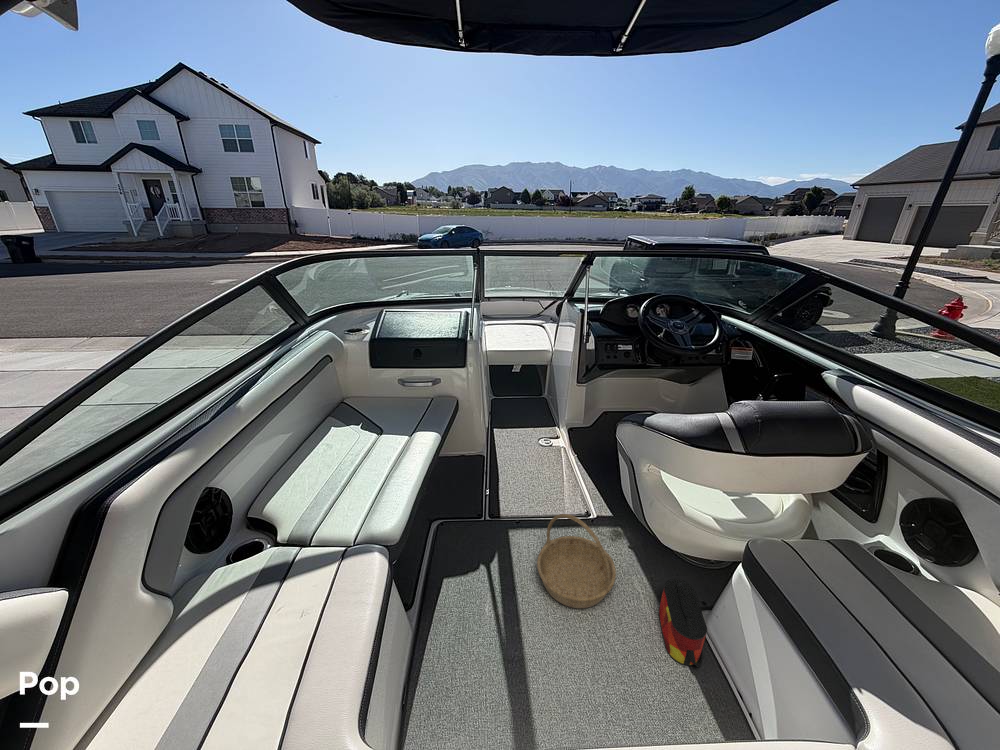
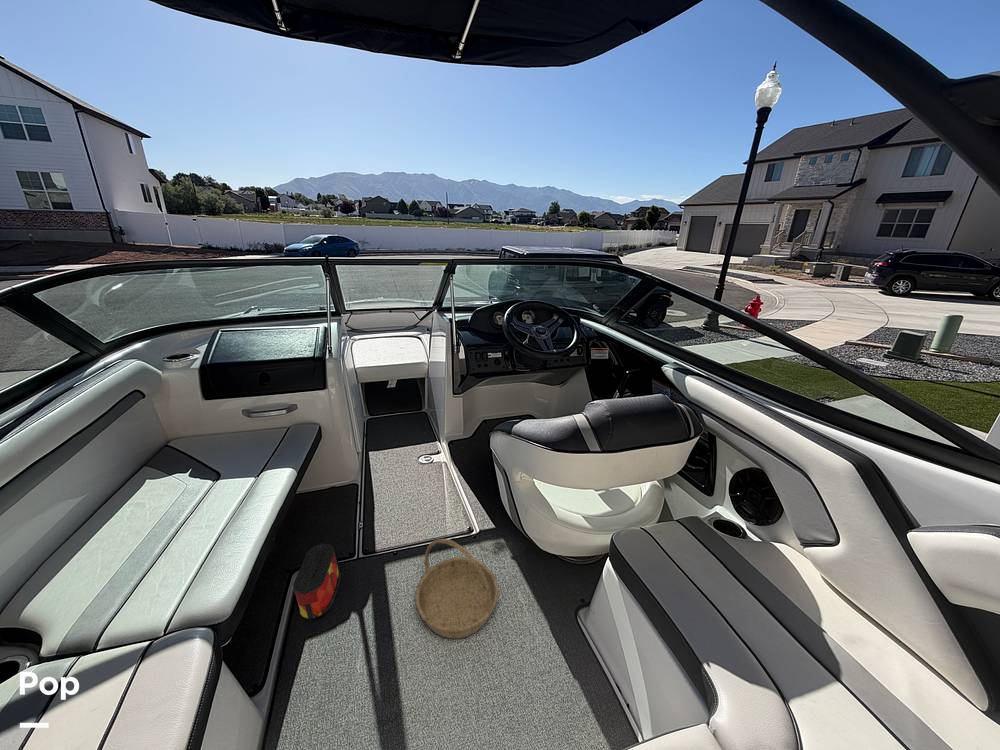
bag: present [659,578,707,667] -> present [293,544,341,619]

